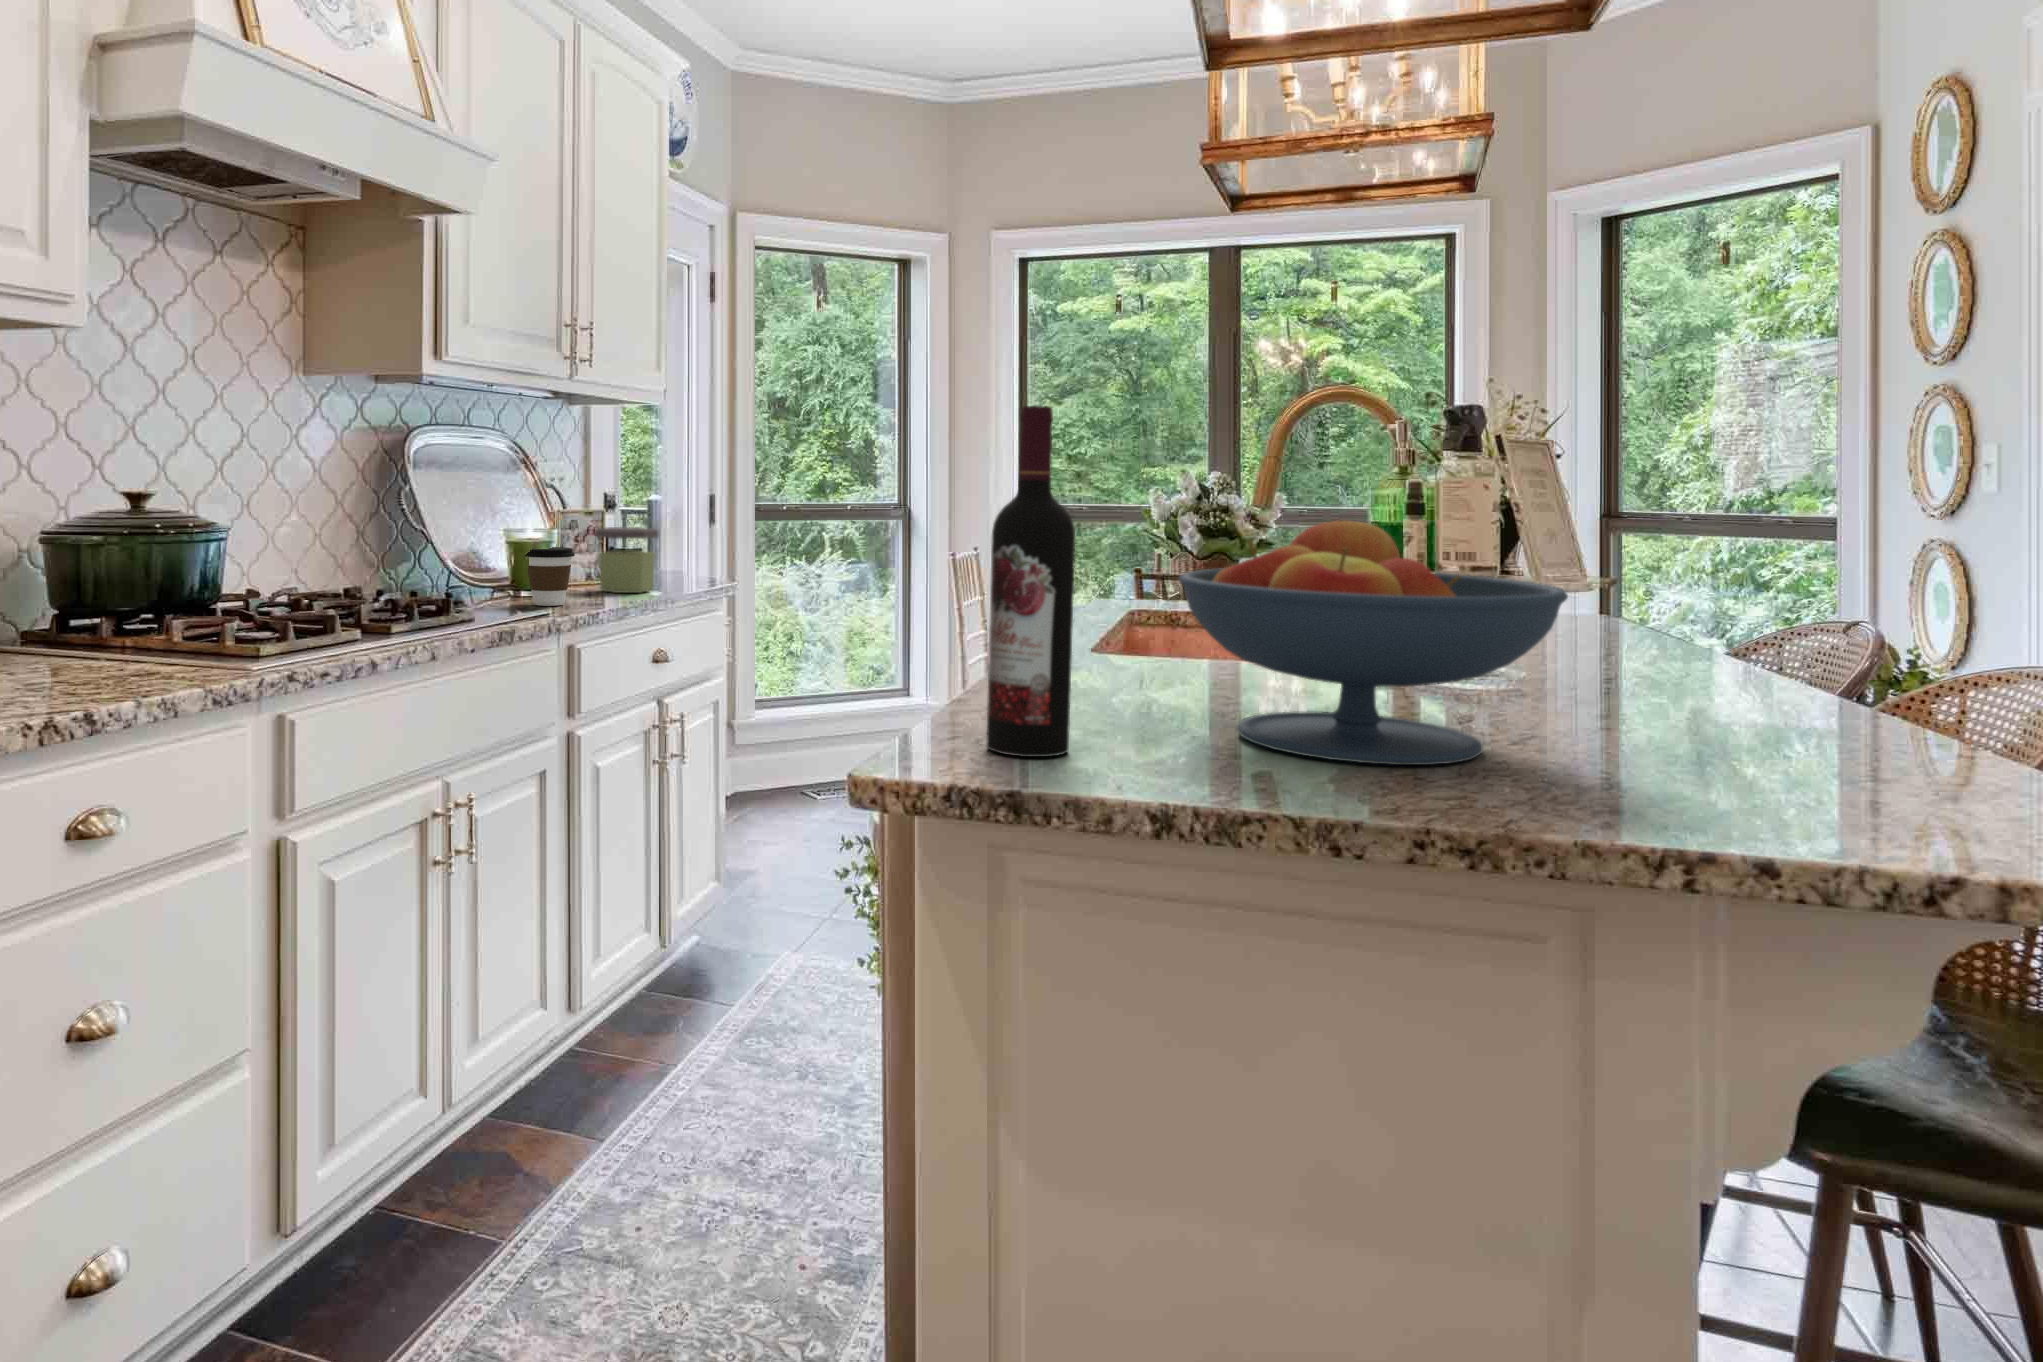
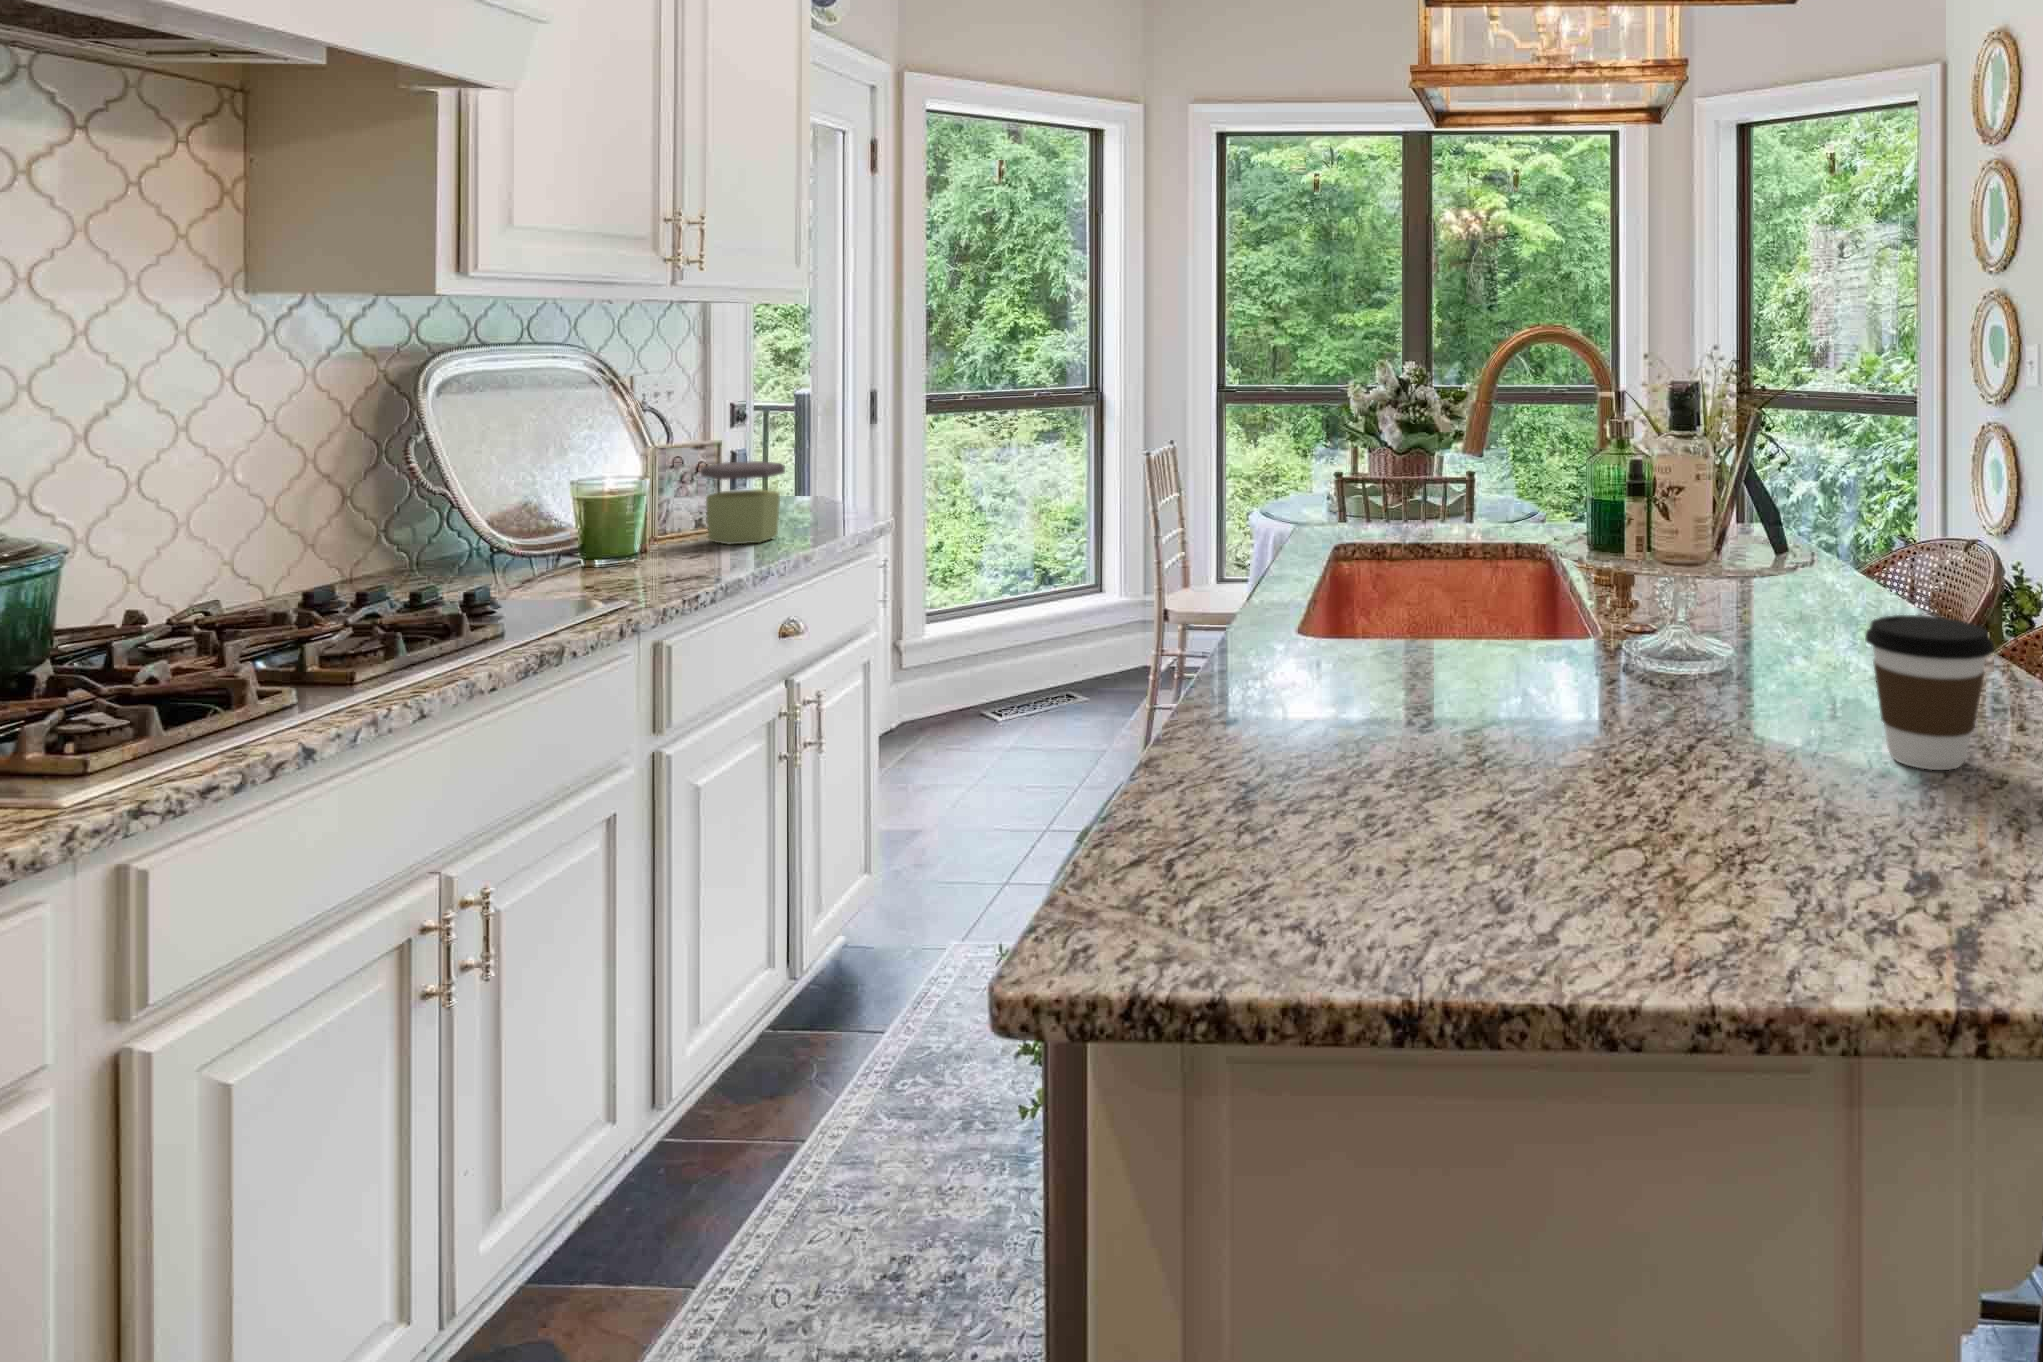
wine bottle: present [986,406,1075,757] -> none [1178,455,1282,905]
fruit bowl: present [1179,519,1568,765] -> none [1400,542,1811,865]
coffee cup: present [524,547,575,606] -> present [1865,615,1994,770]

